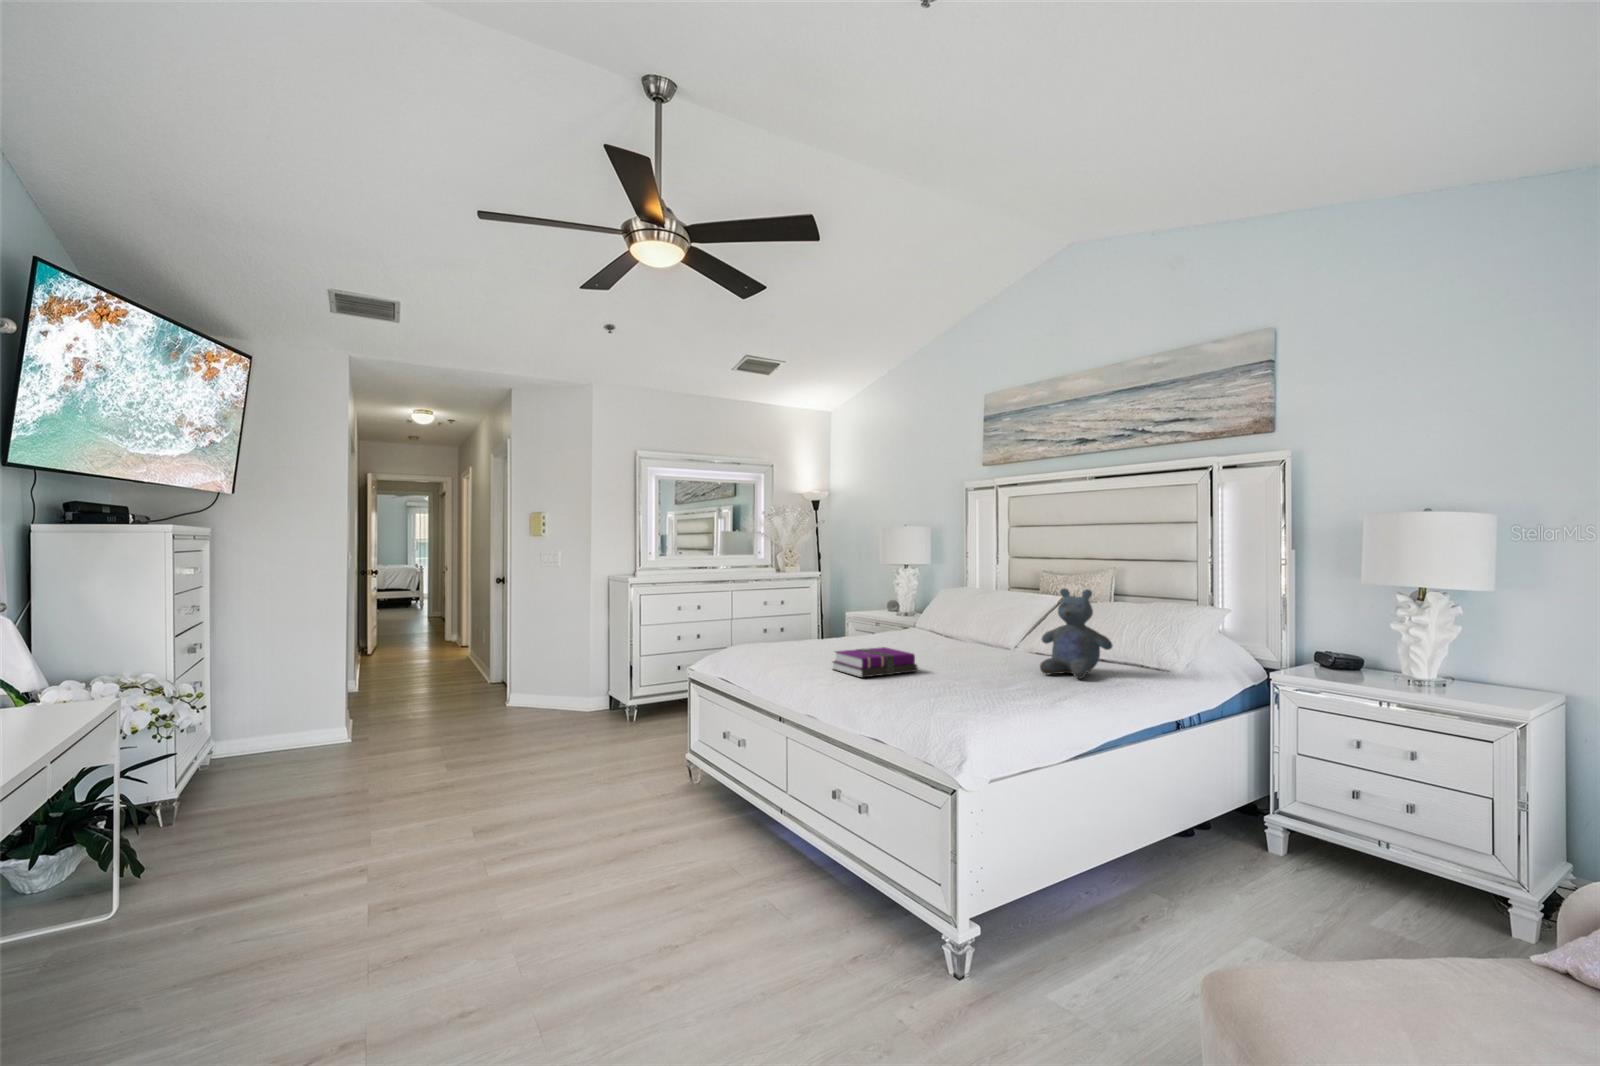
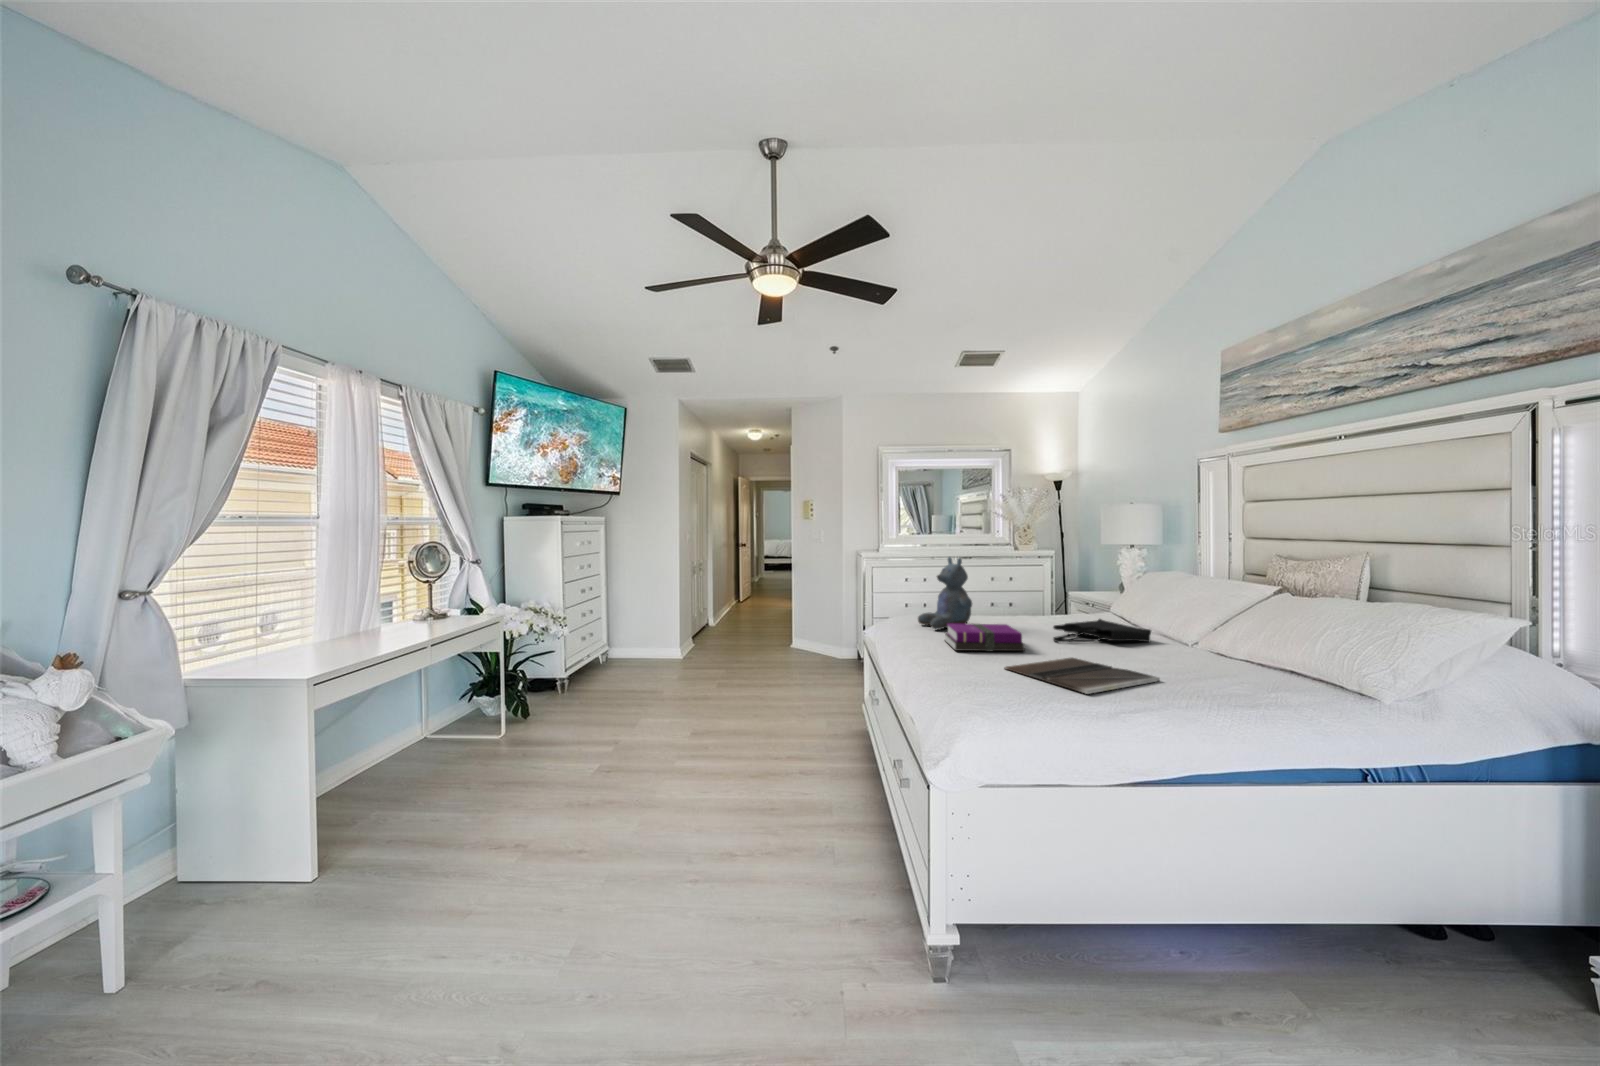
stuffed bear: present [1040,588,1112,679] -> present [918,557,972,629]
tote bag: none [917,636,989,661] -> present [1053,619,1151,642]
laptop: none [928,672,1046,700] -> present [1005,658,1160,694]

